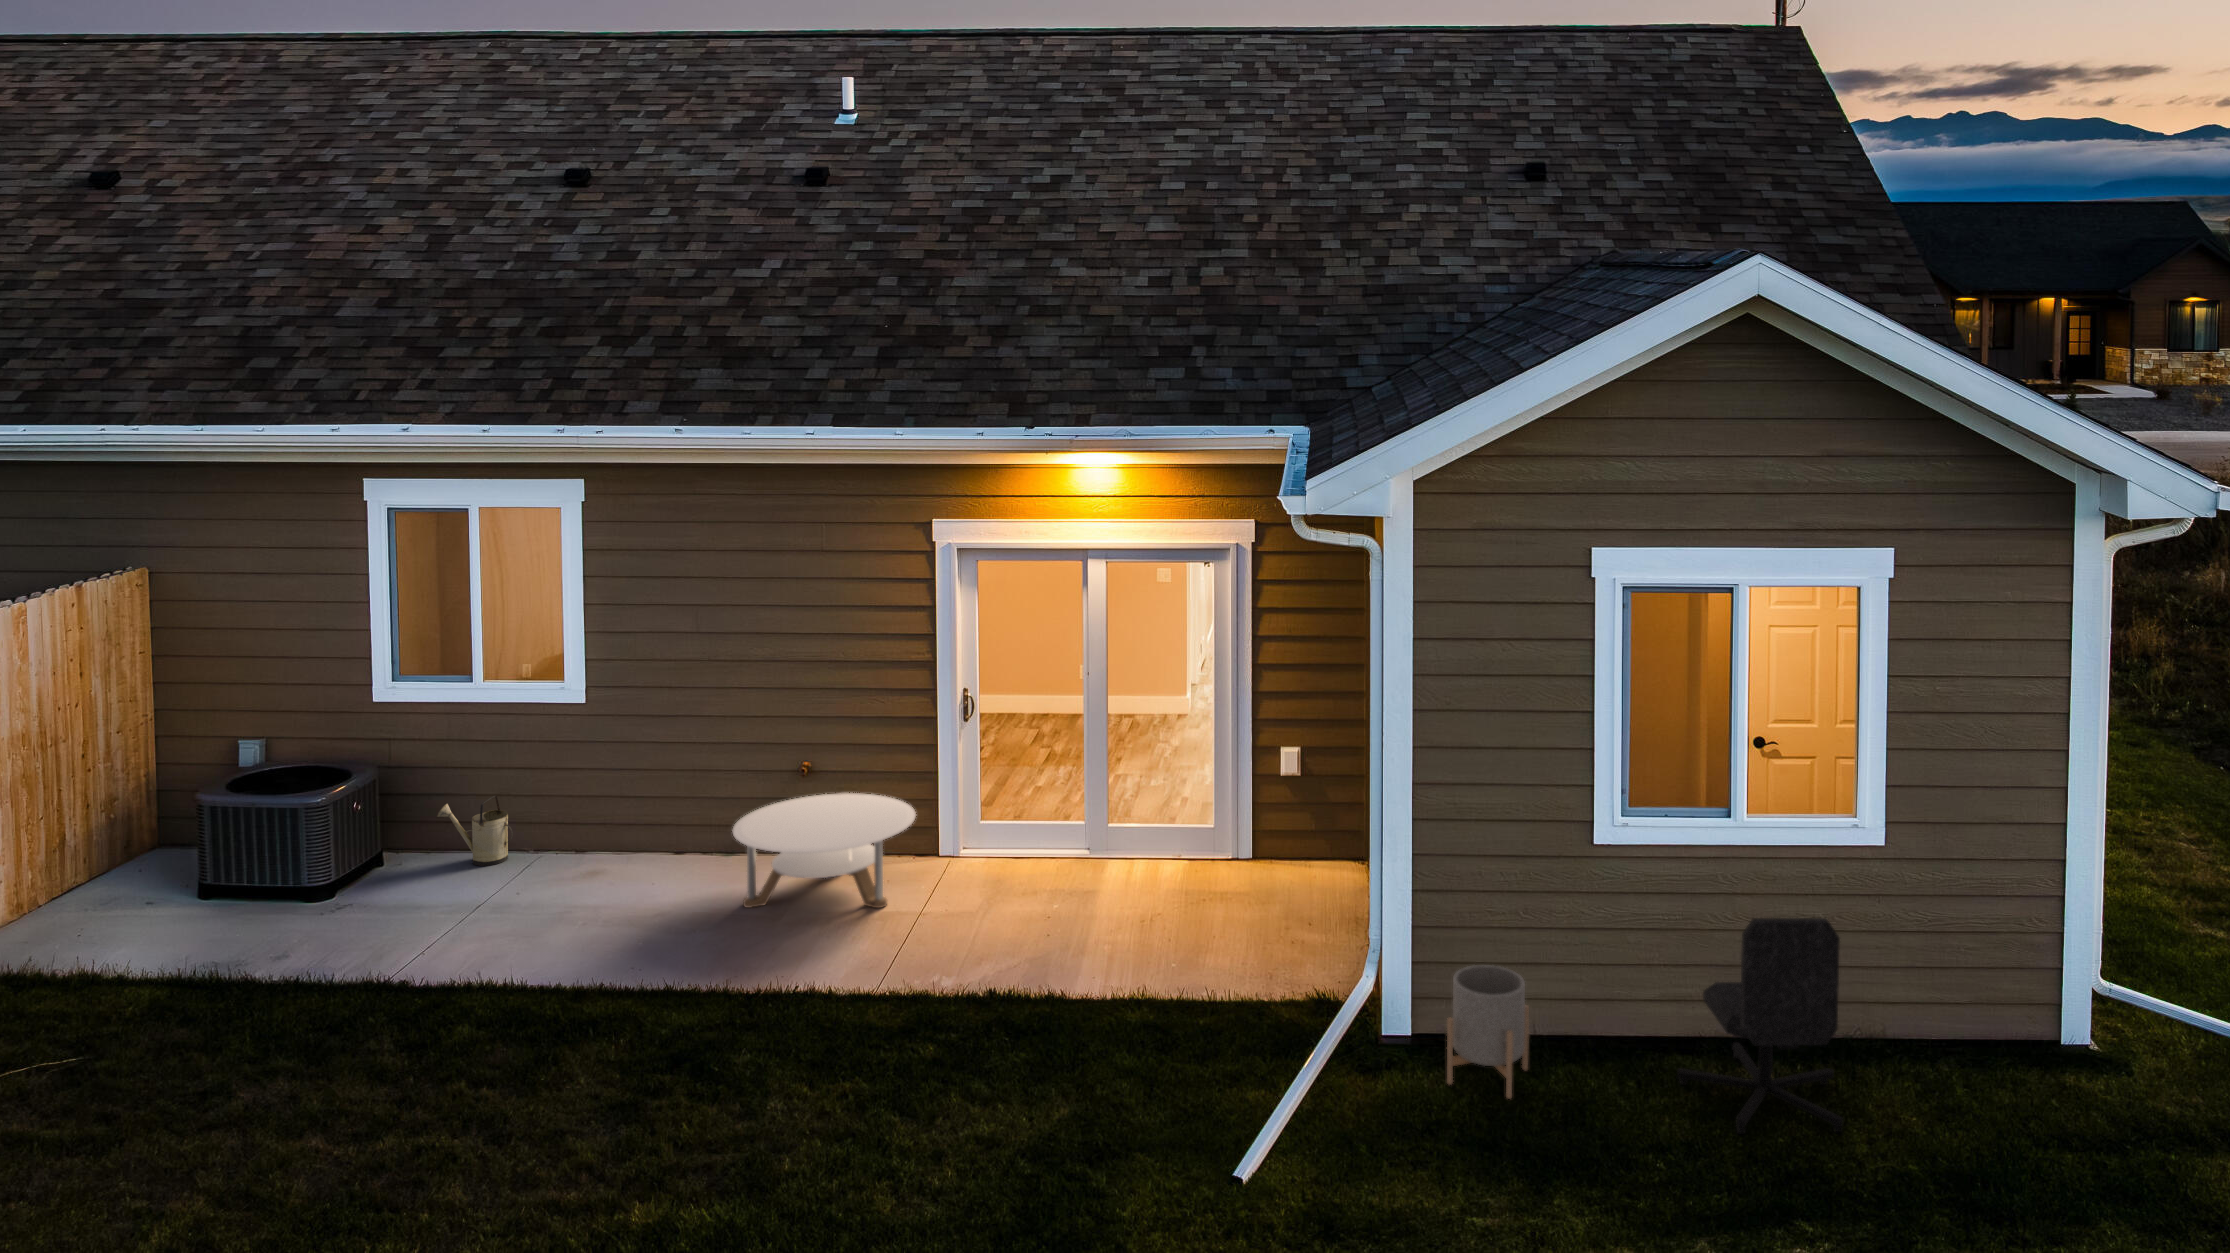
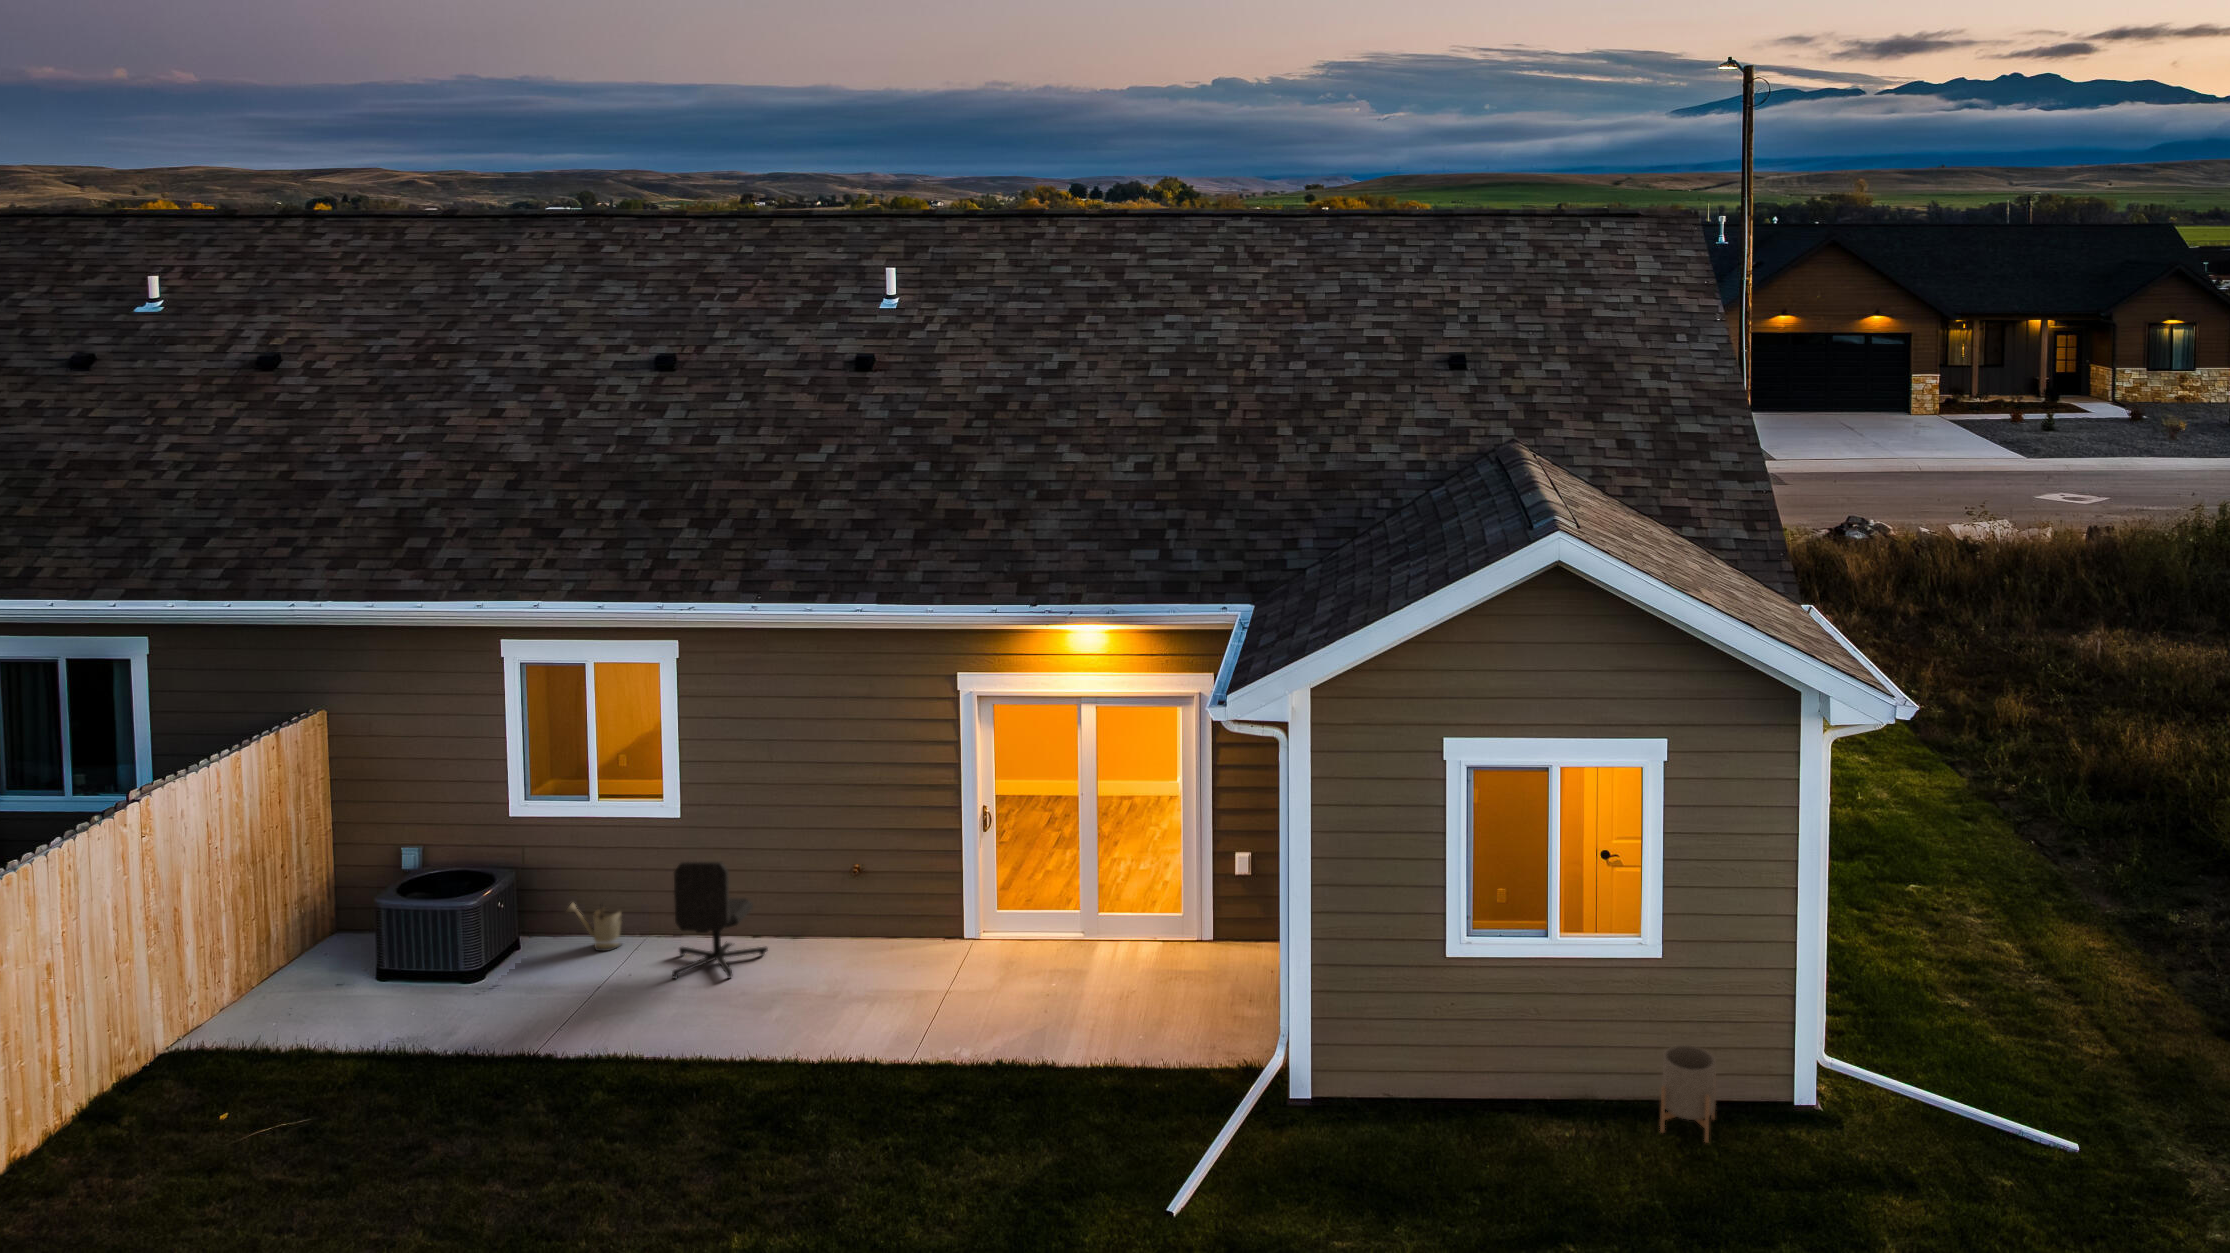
round table: present [733,793,916,908] -> none [803,891,947,988]
chair: present [1677,918,1843,1134] -> present [672,862,768,979]
planter: present [1447,965,1529,1098] -> present [1660,1045,1716,1142]

